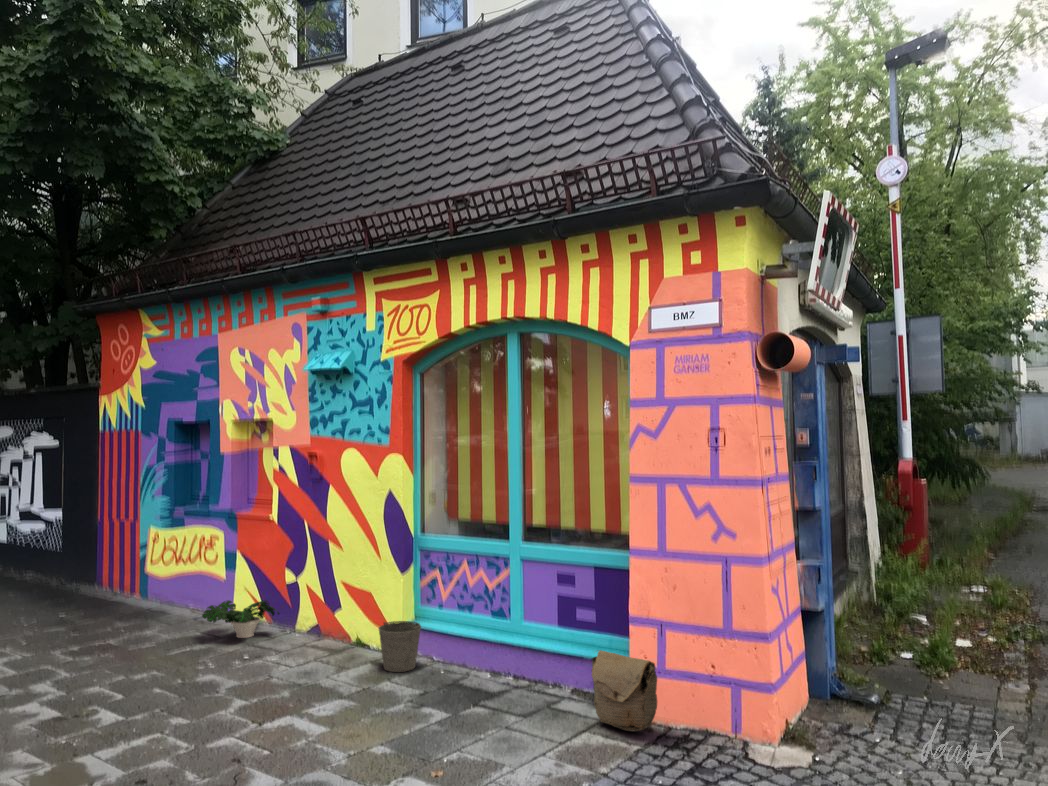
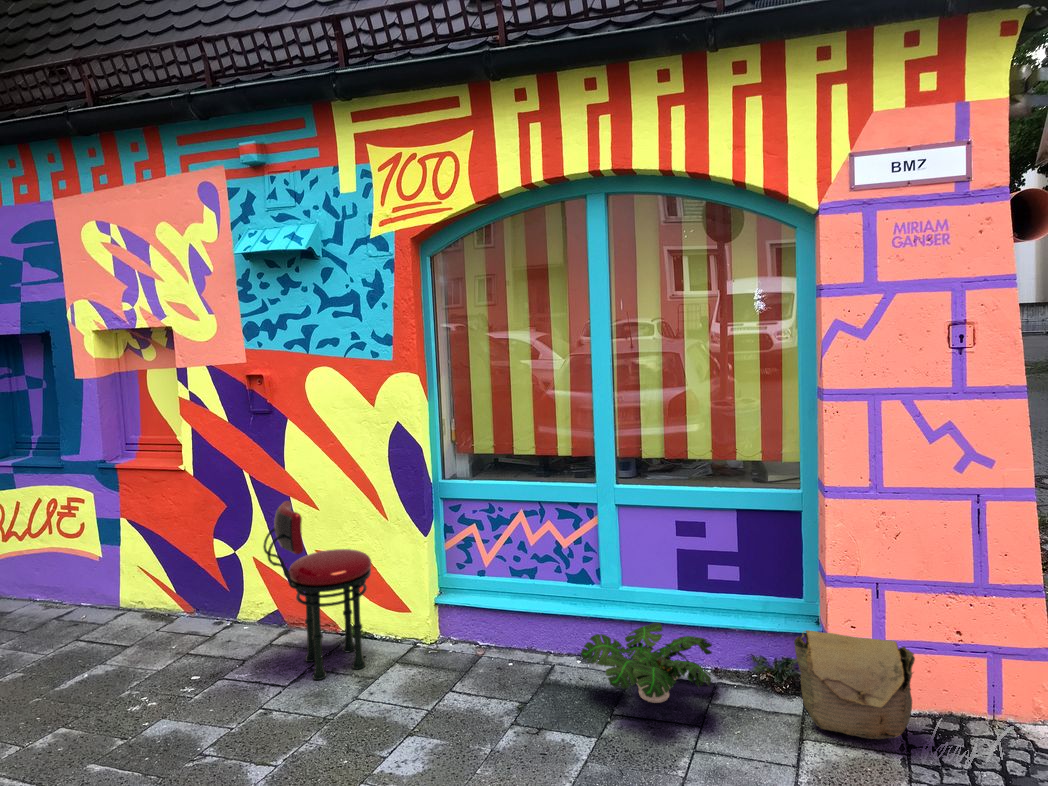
stool: none [295,540,366,663] -> present [263,501,371,680]
potted plant: present [202,600,280,638] -> present [581,623,712,703]
bucket: present [379,621,421,672] -> none [411,600,471,679]

